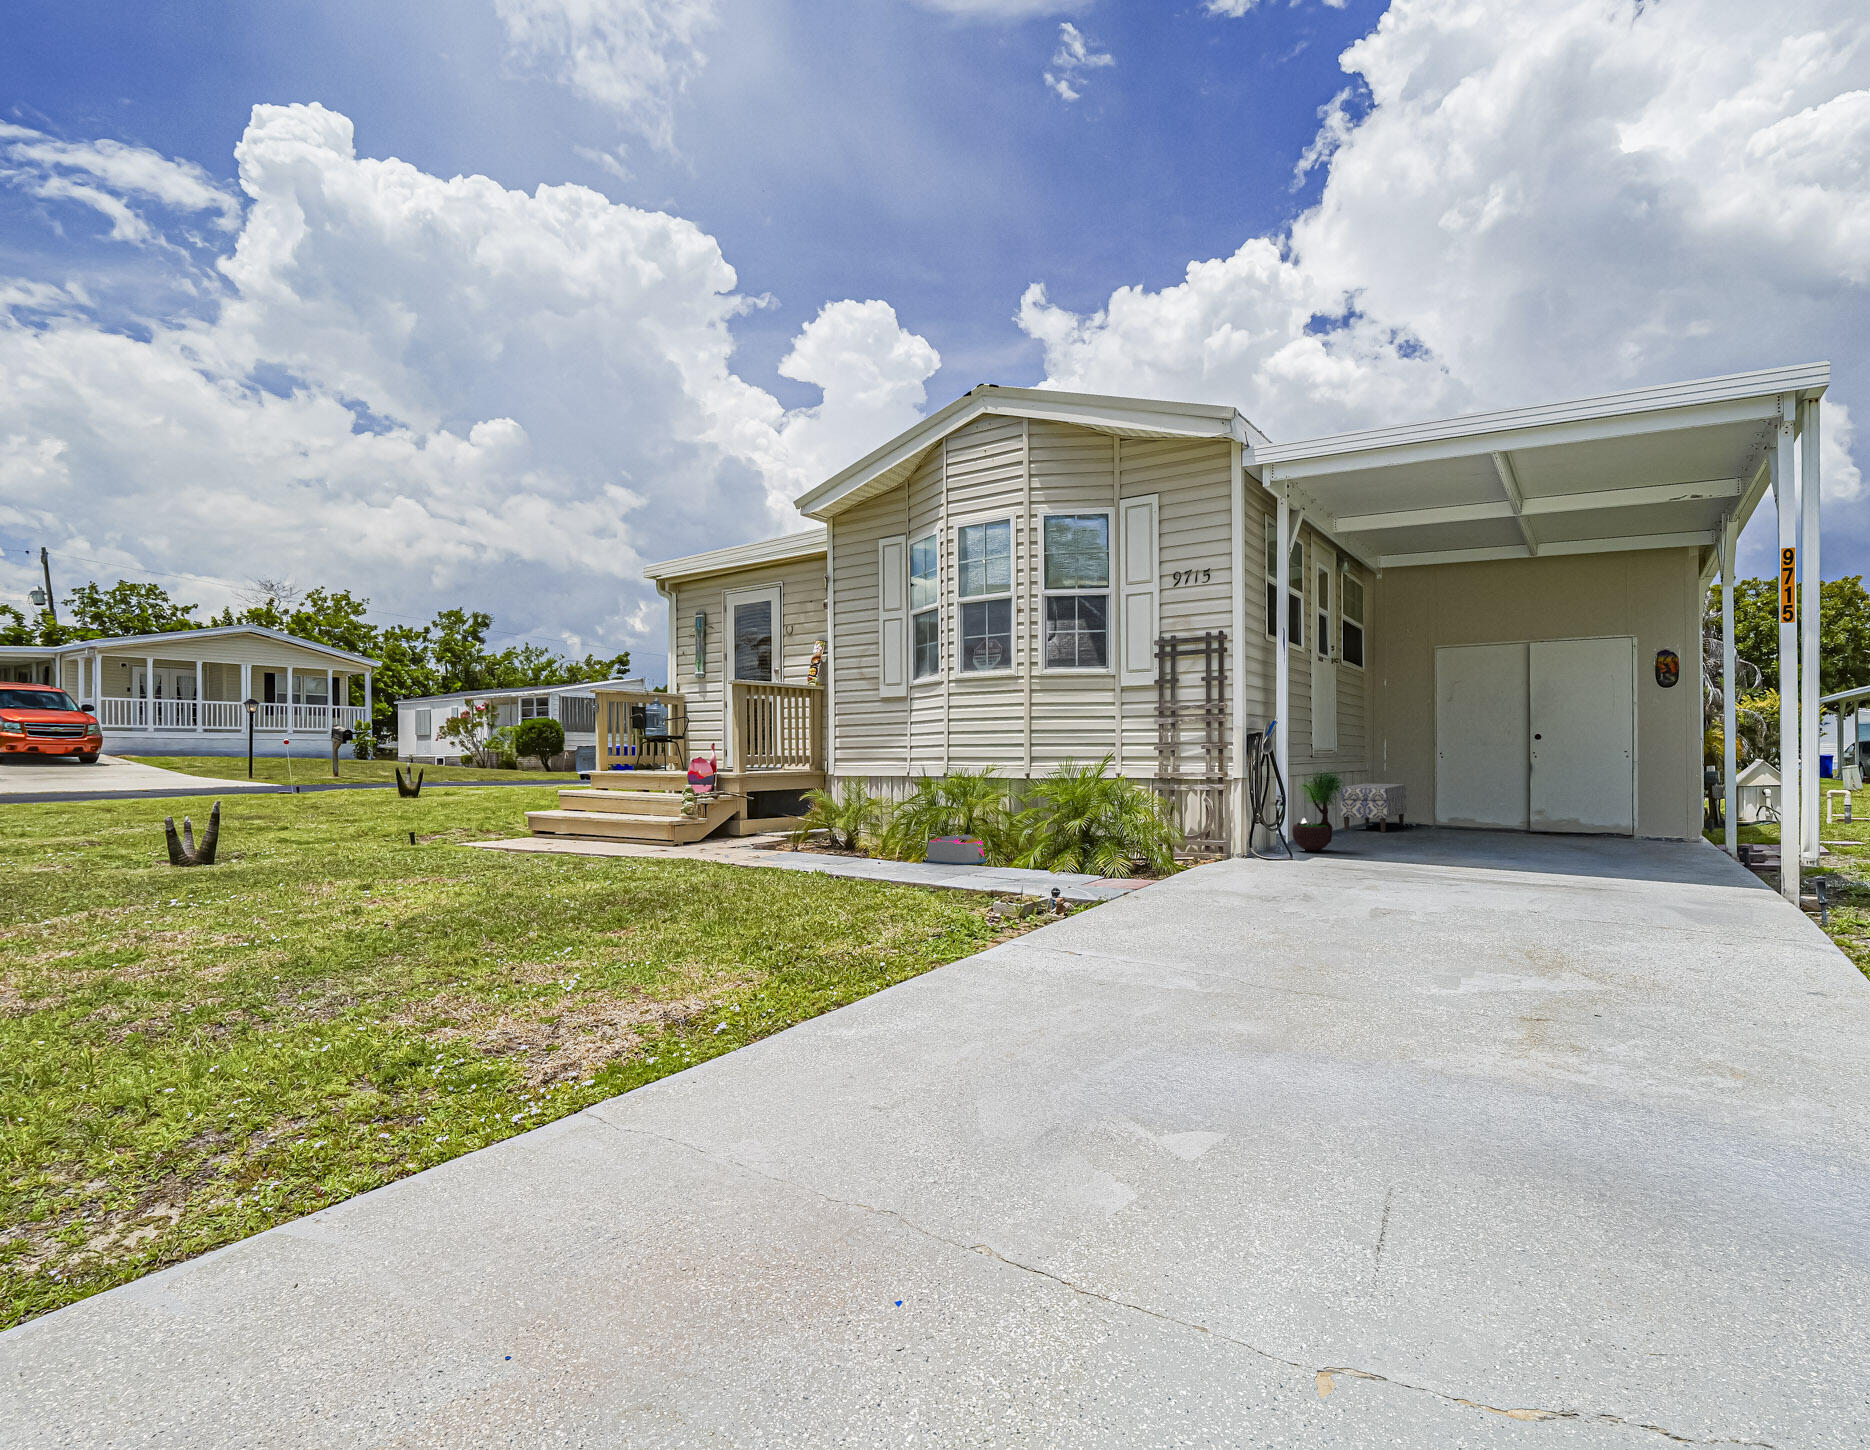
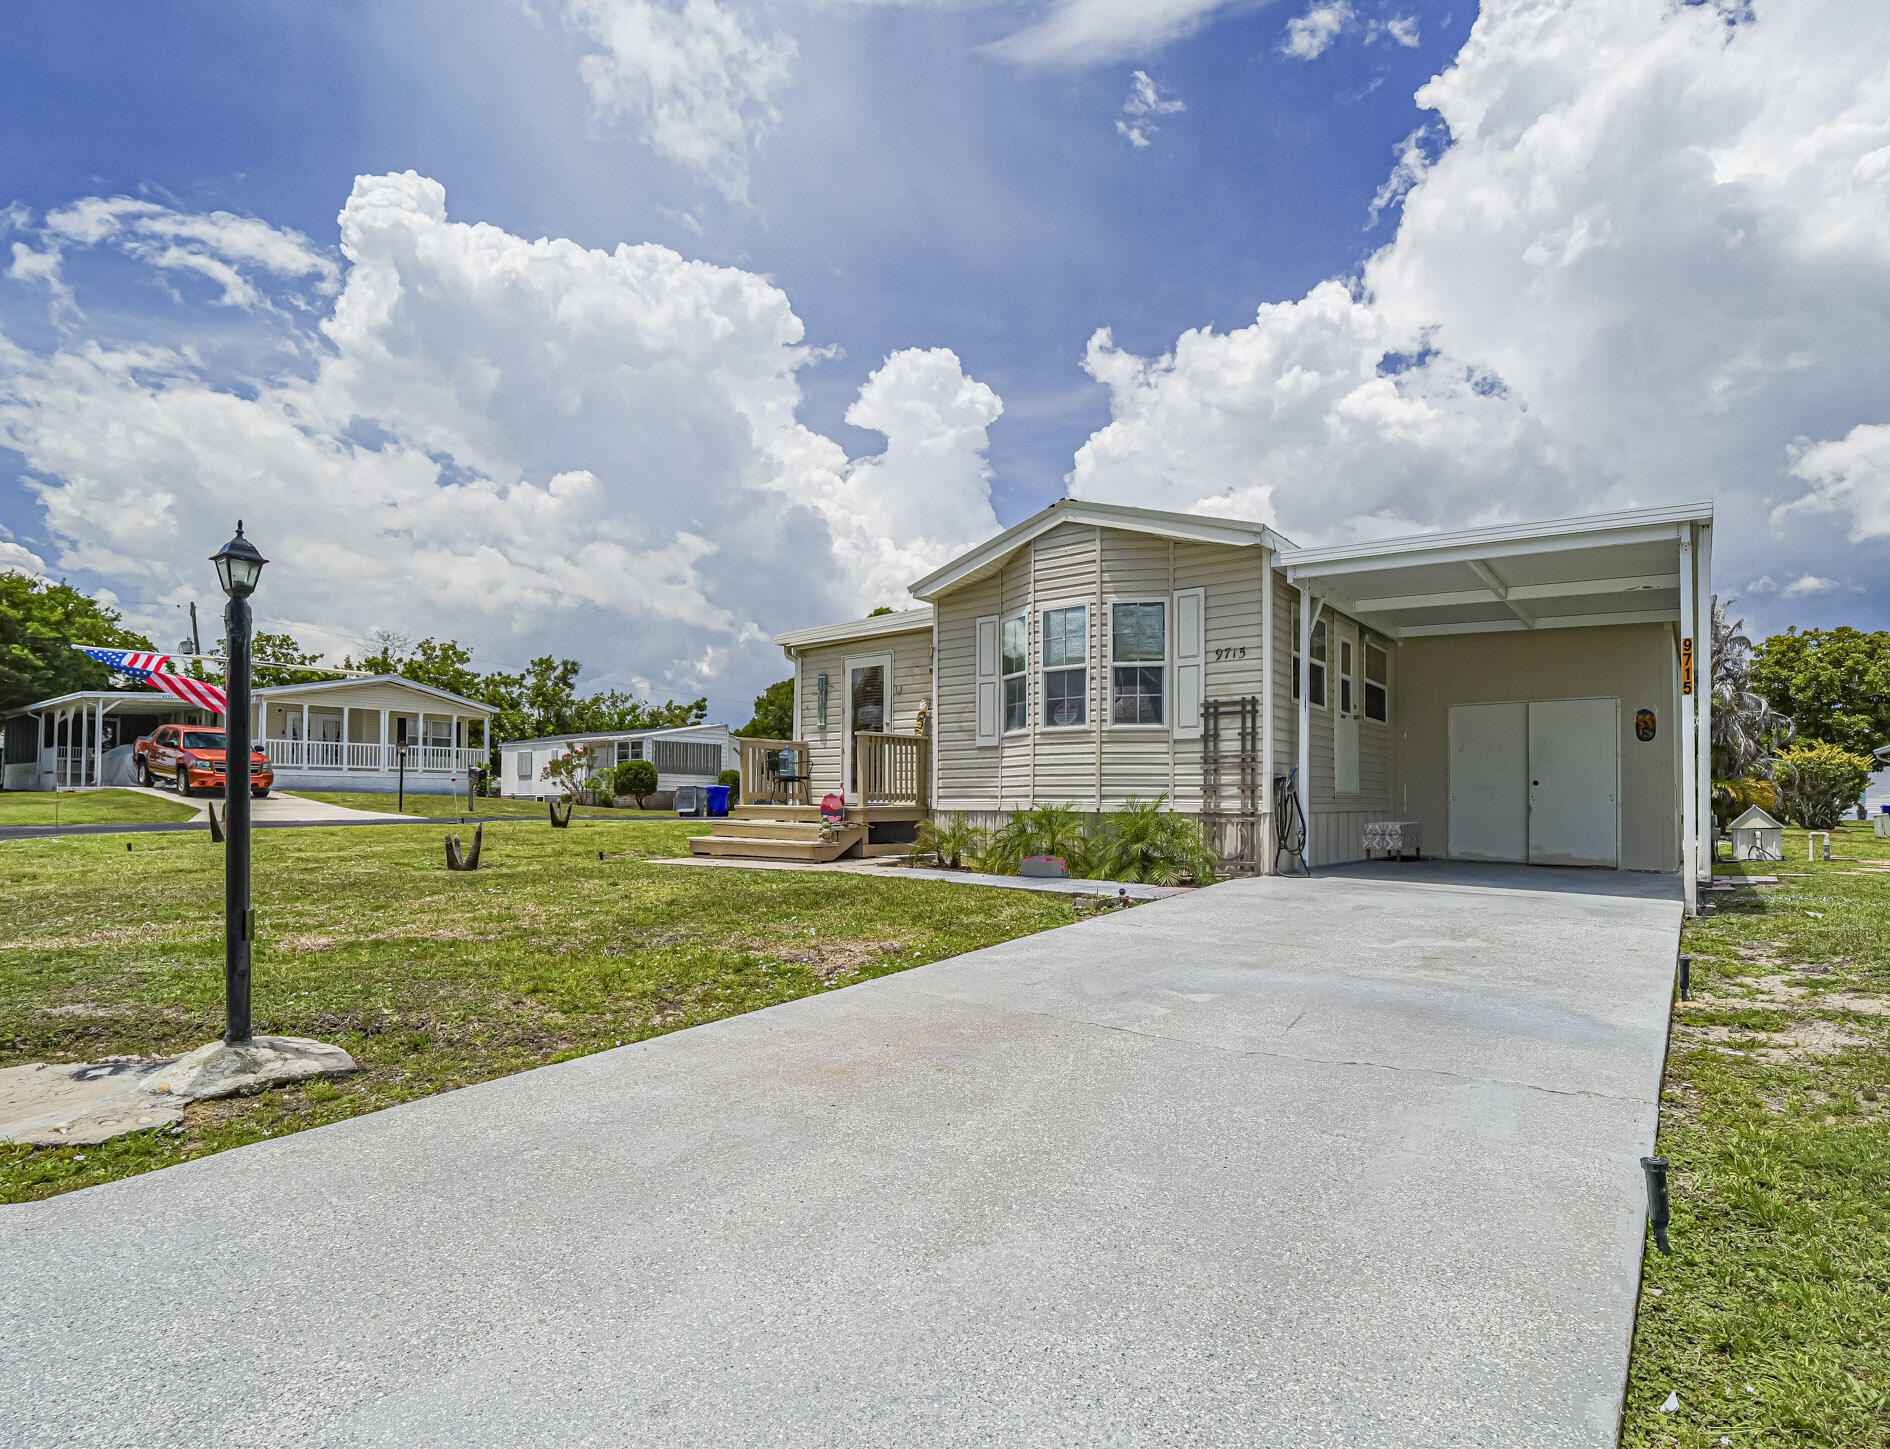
potted tree: present [1292,769,1343,851] -> none [1315,803,1356,873]

